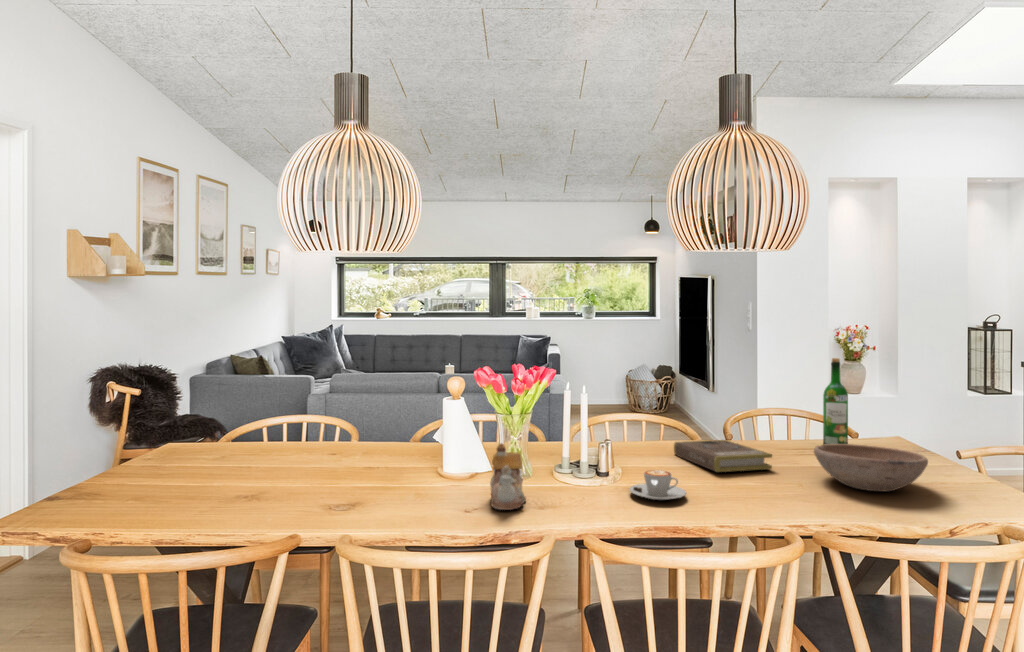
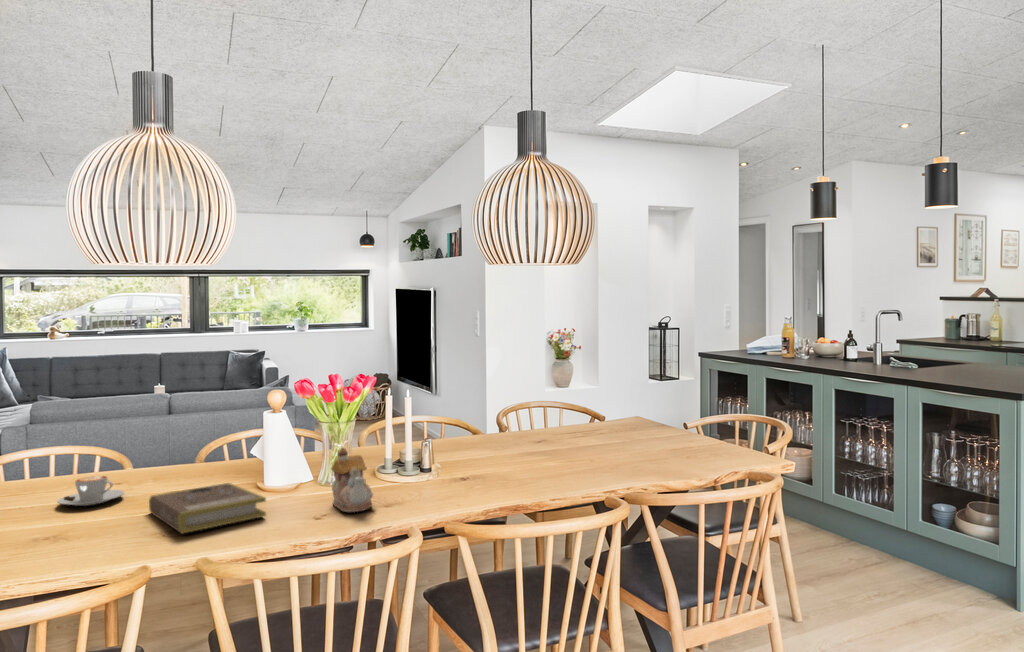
wine bottle: present [823,358,848,444] -> none [578,352,598,429]
book: present [674,440,772,472] -> present [149,483,266,533]
bowl: present [814,444,928,491] -> none [588,420,667,453]
coffee cup: present [629,470,686,500] -> present [58,476,124,506]

